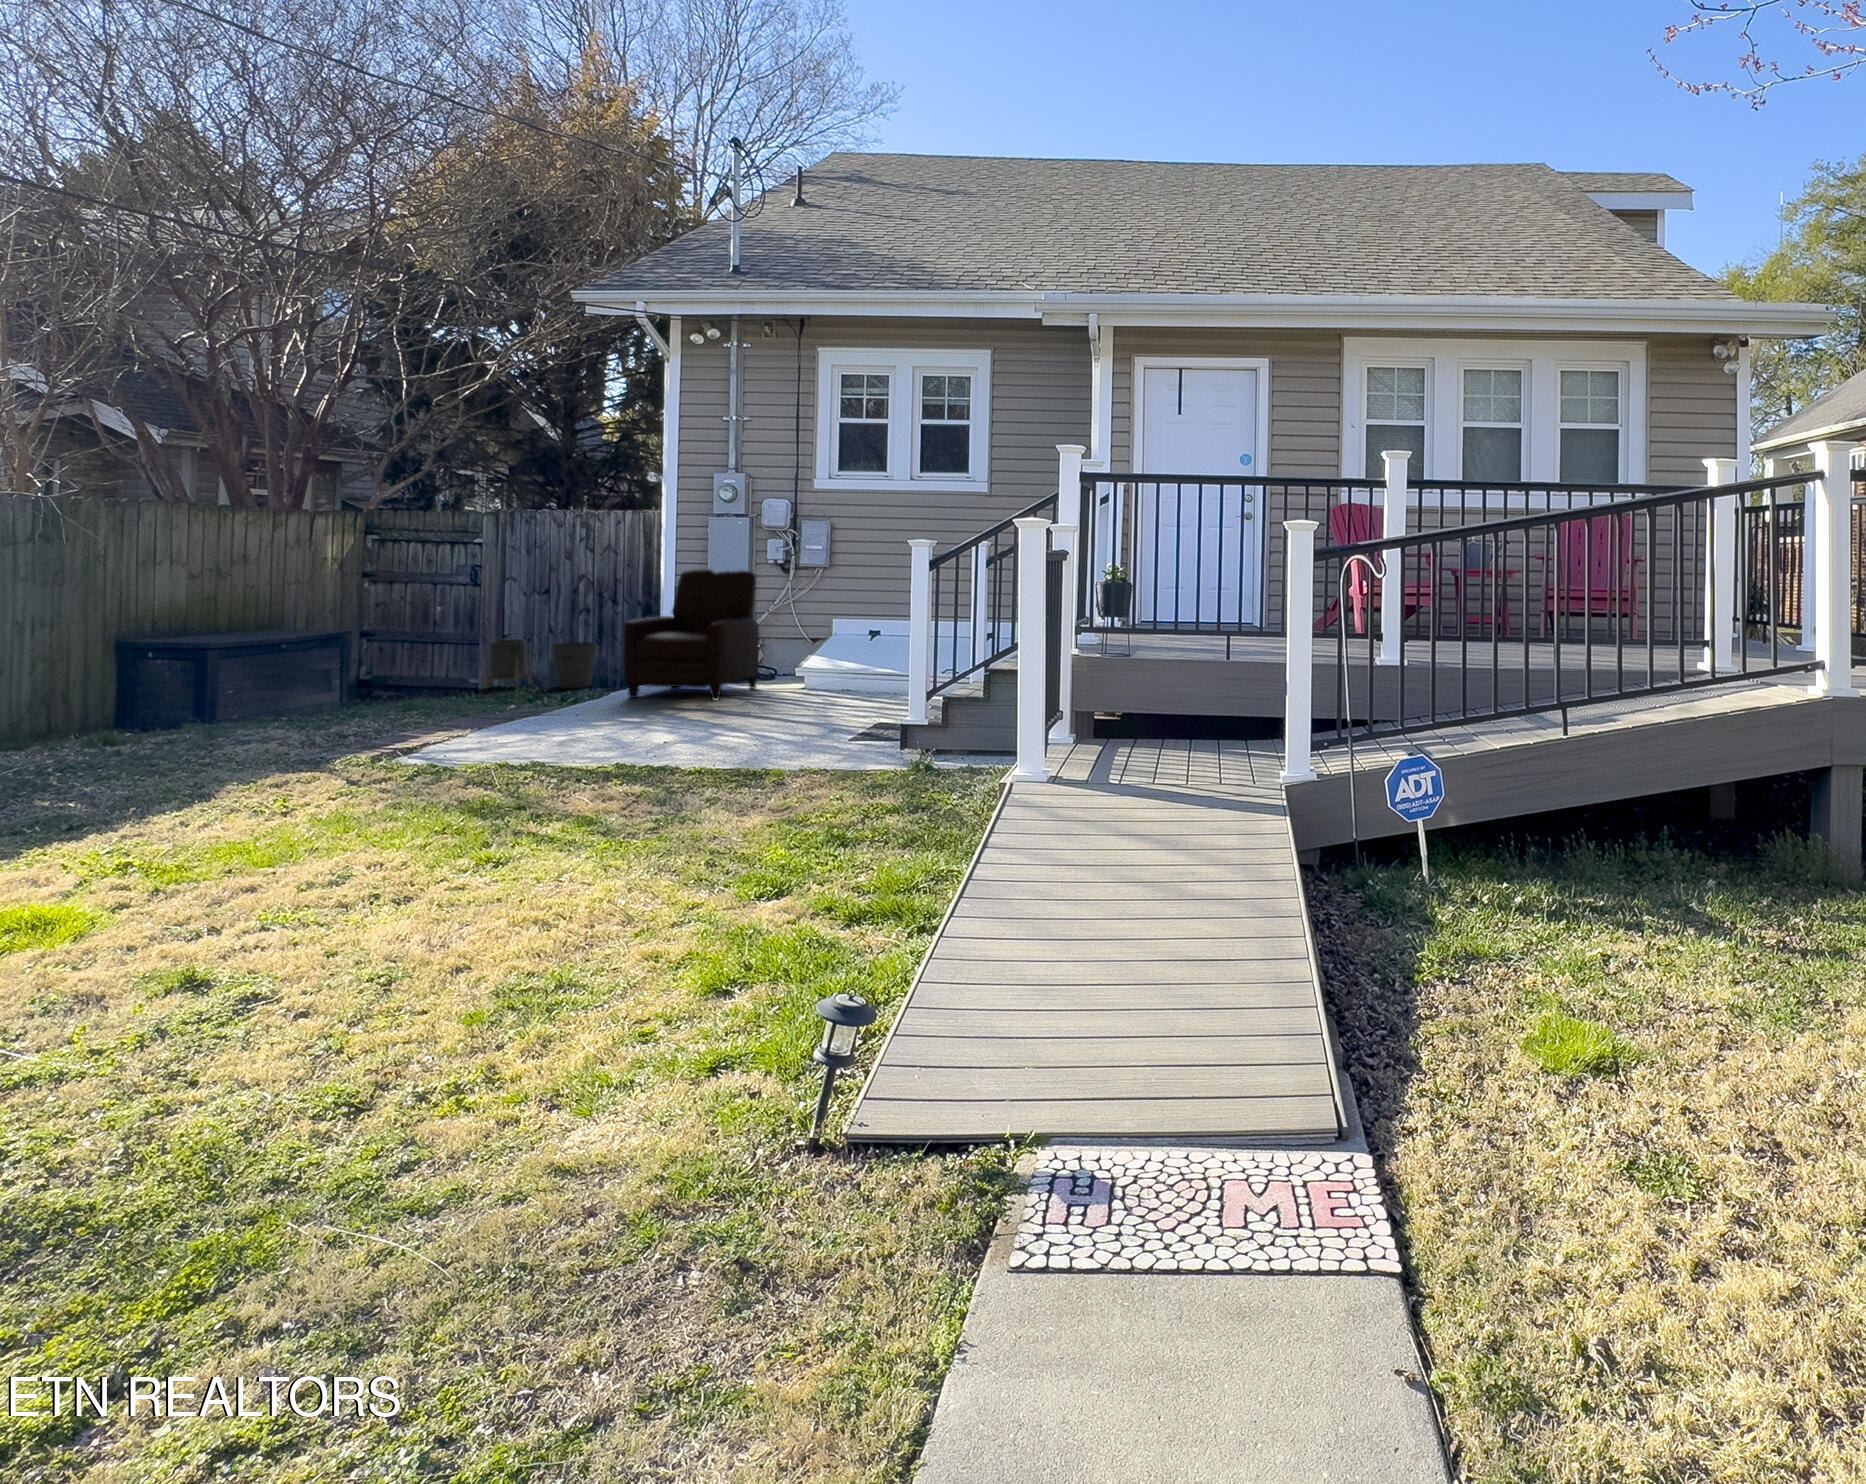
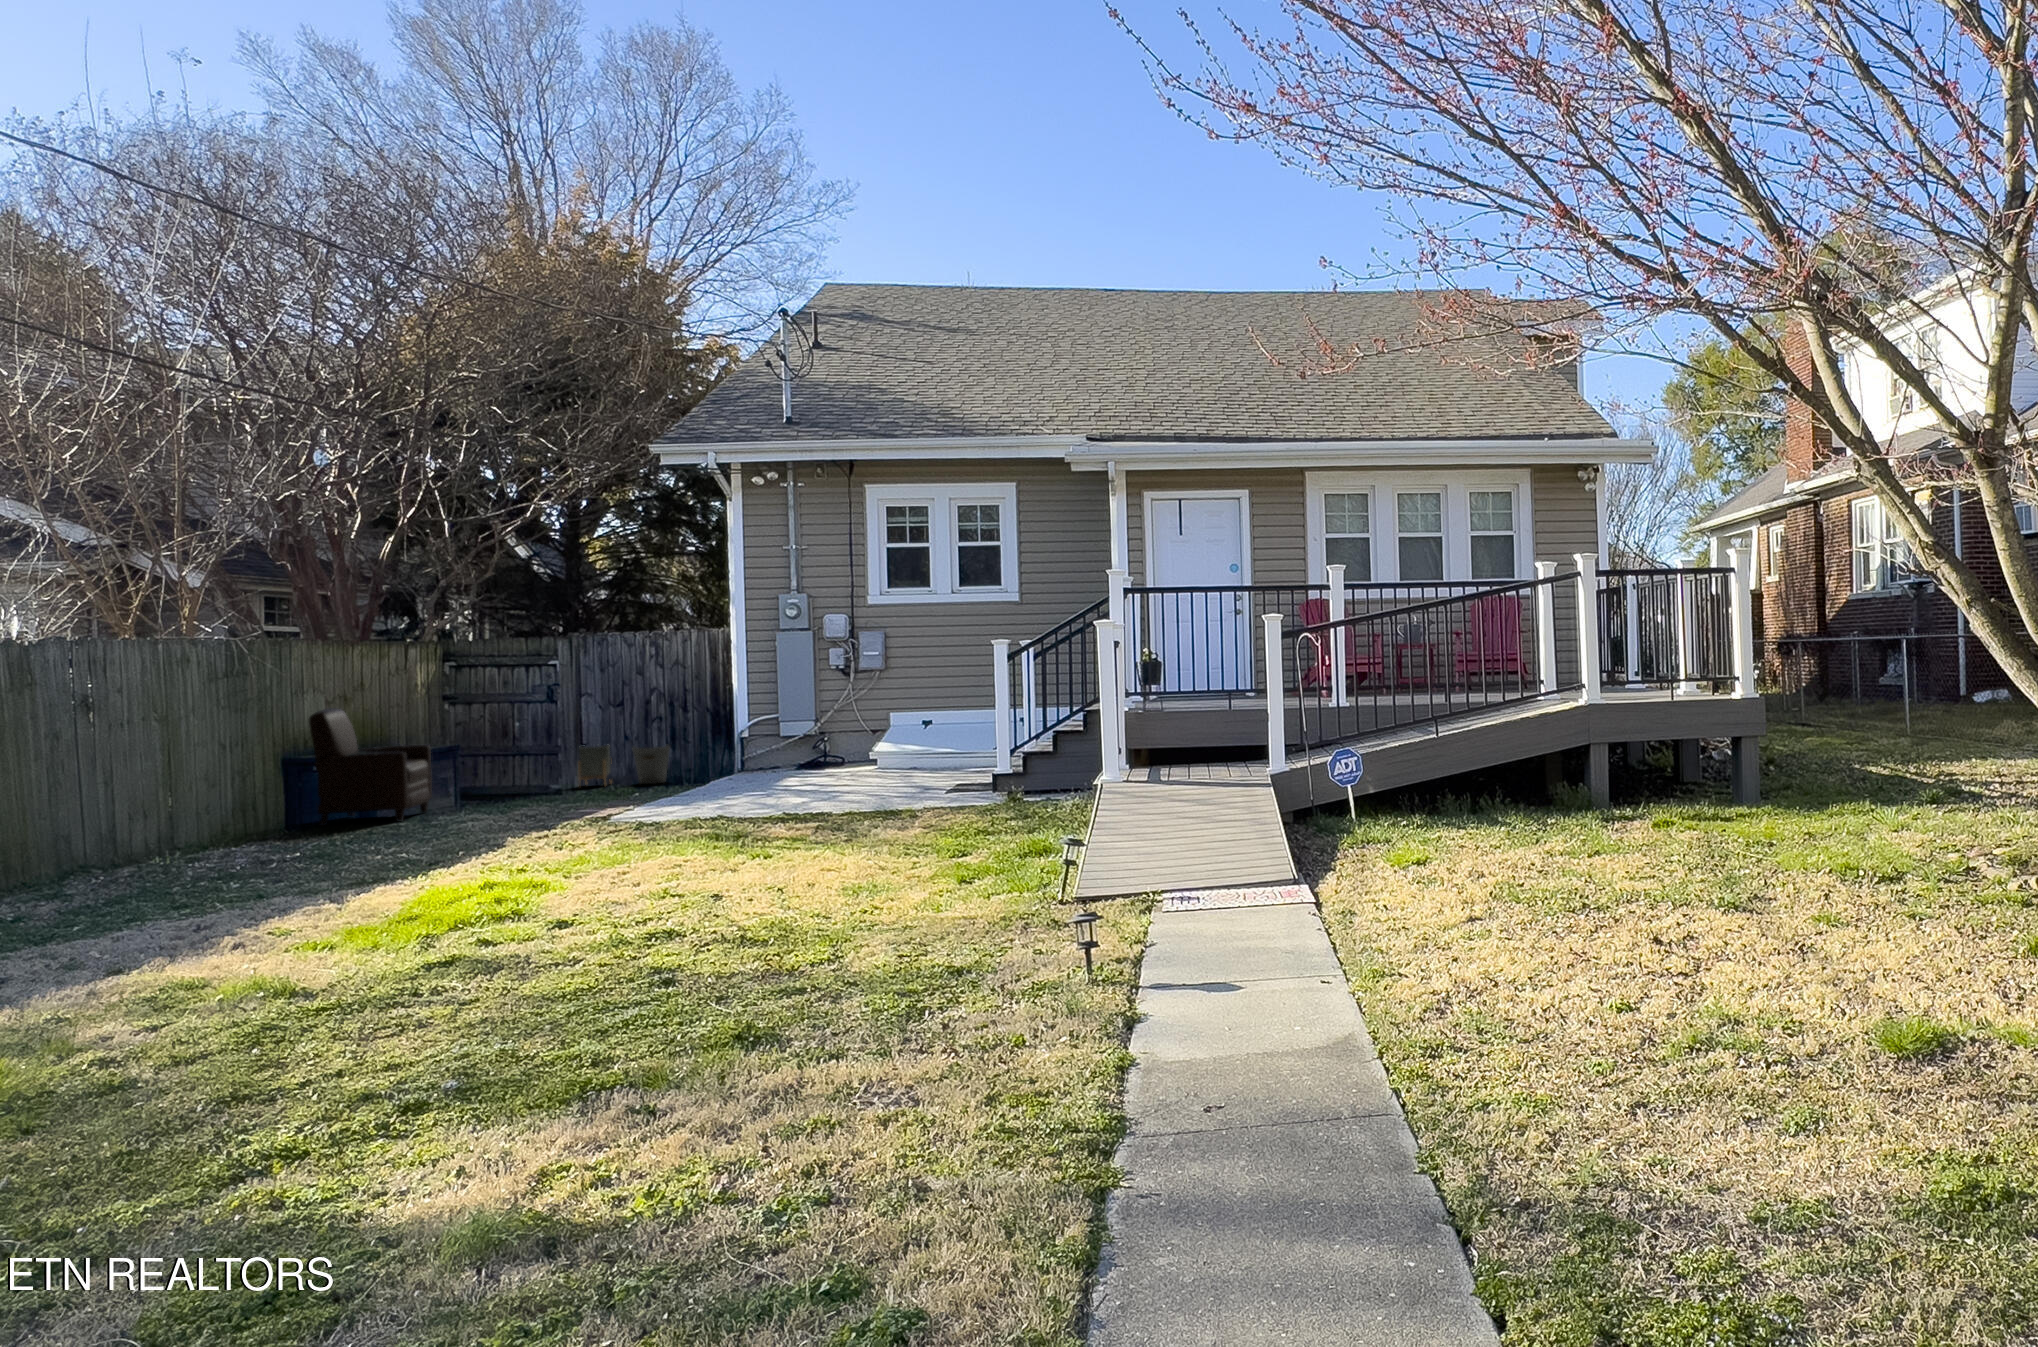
chair: present [624,568,759,701] -> present [309,708,432,826]

